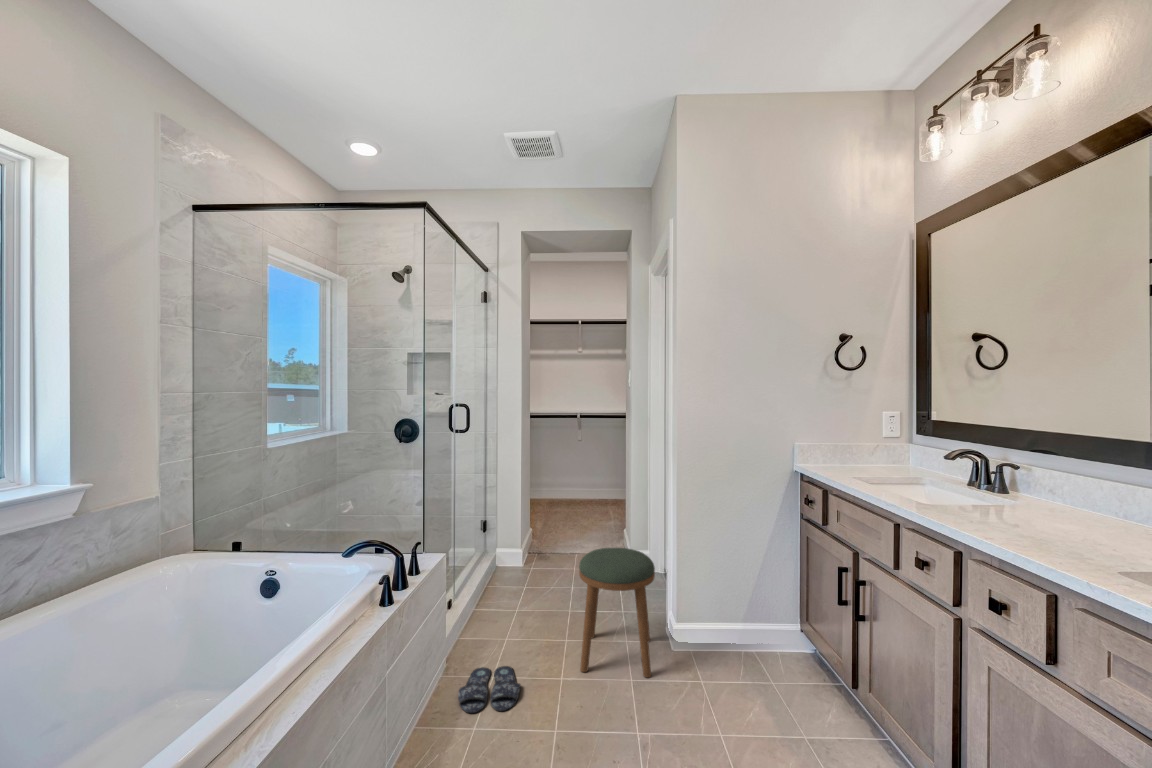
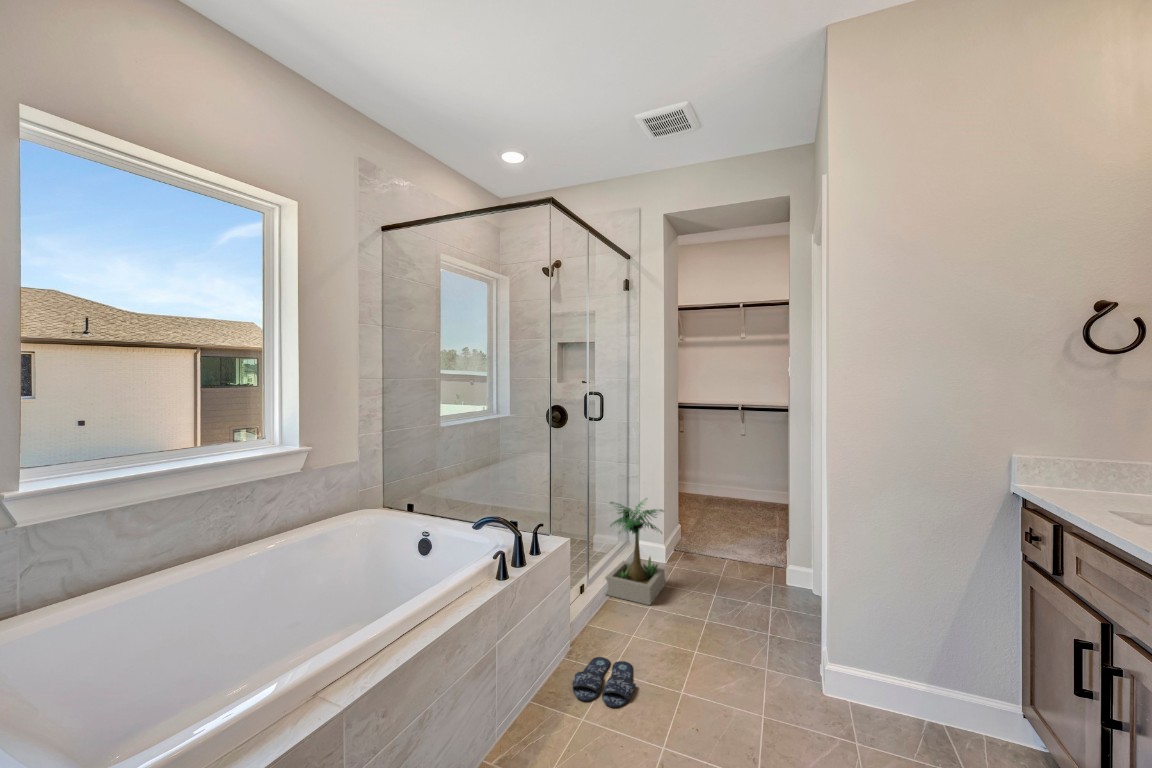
potted plant: none [465,504,536,609] -> present [605,498,665,605]
stool: present [579,548,655,677] -> none [703,557,797,716]

